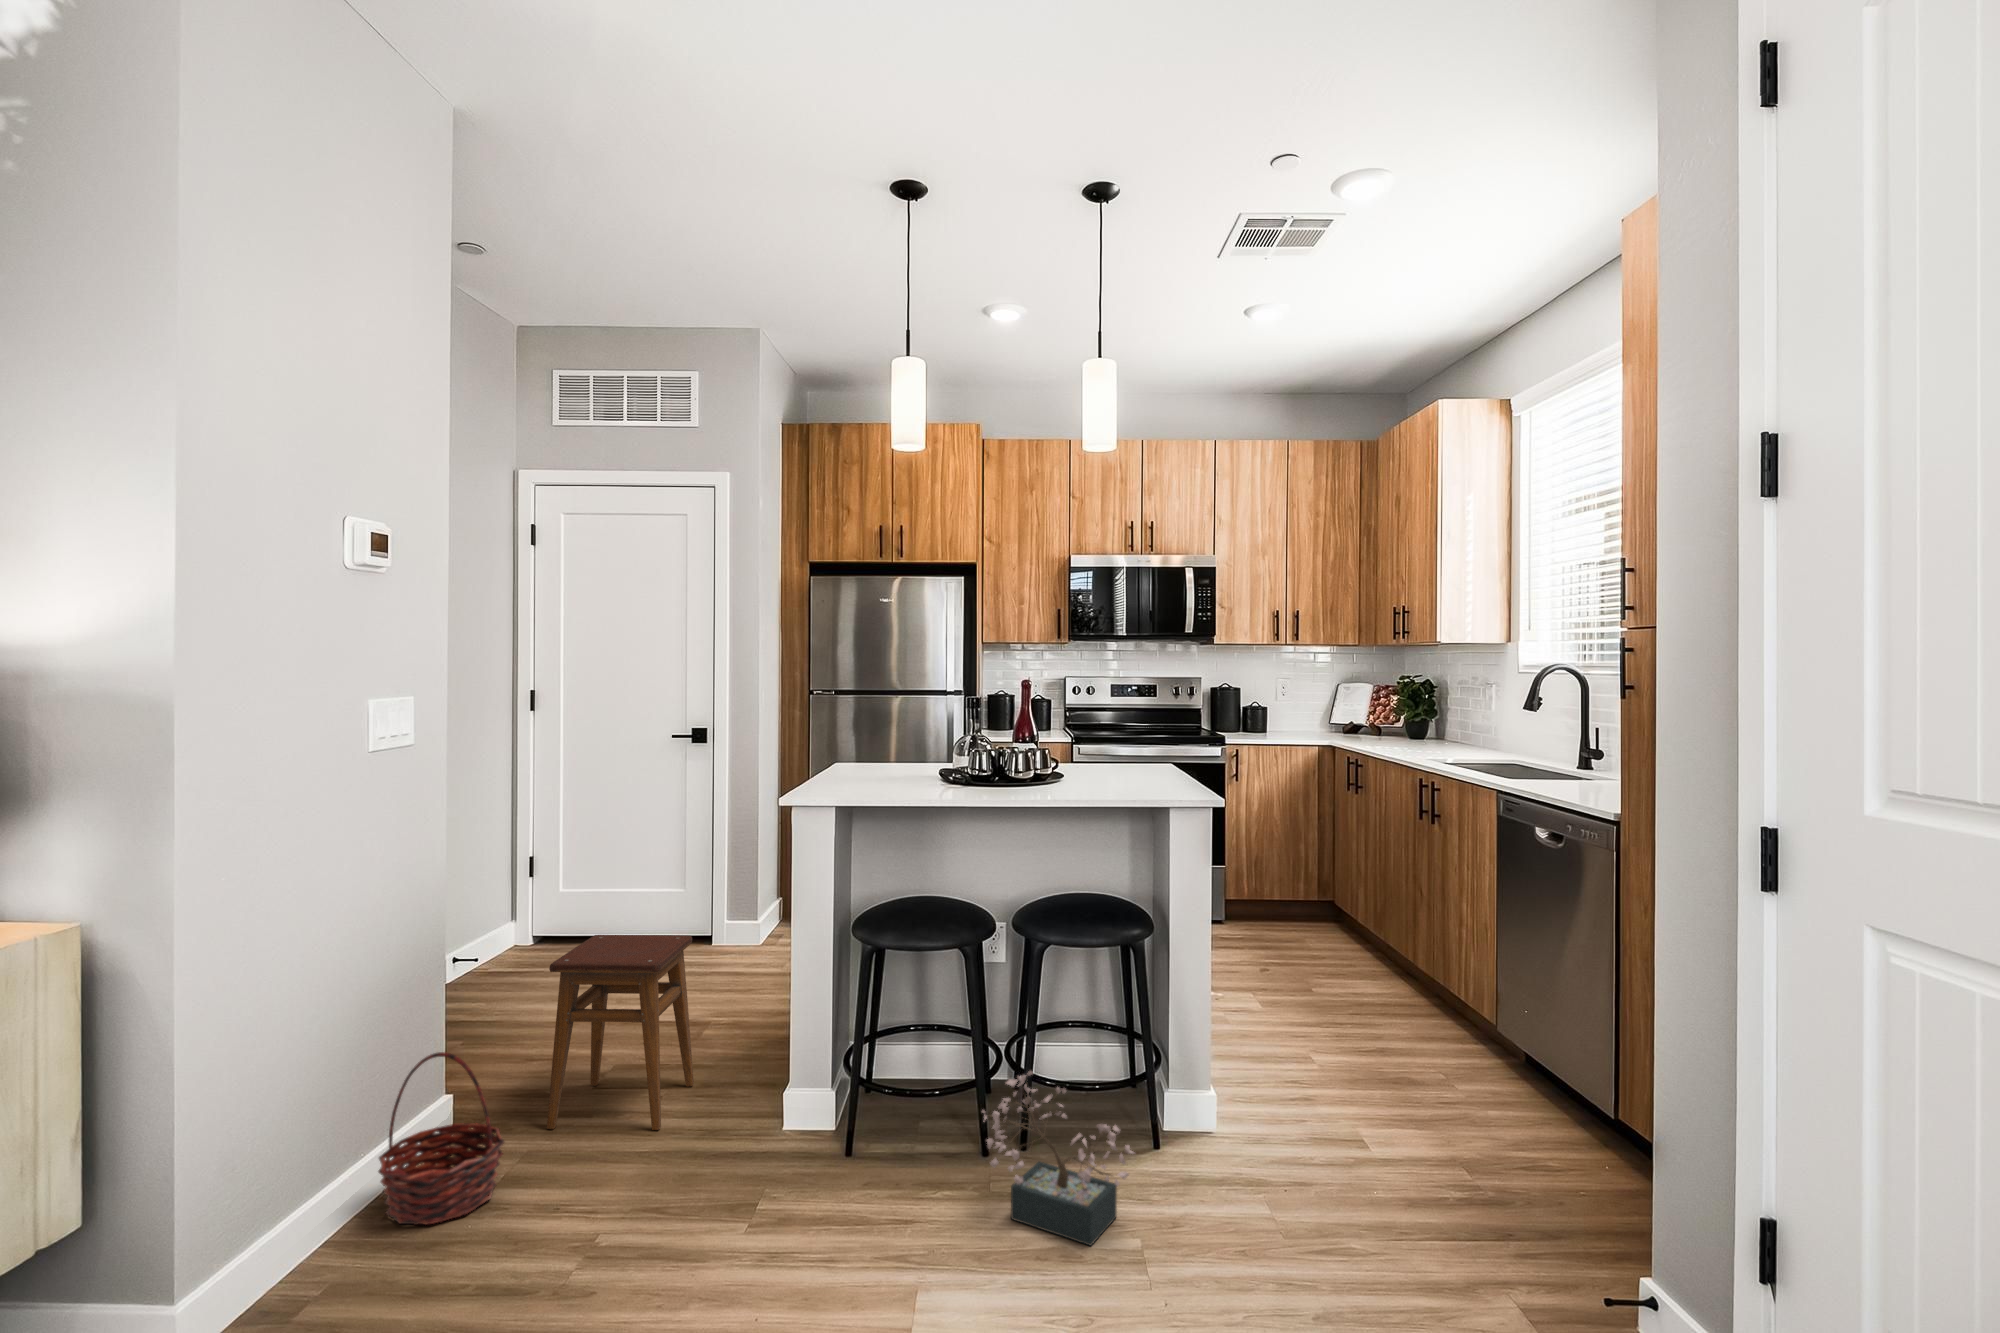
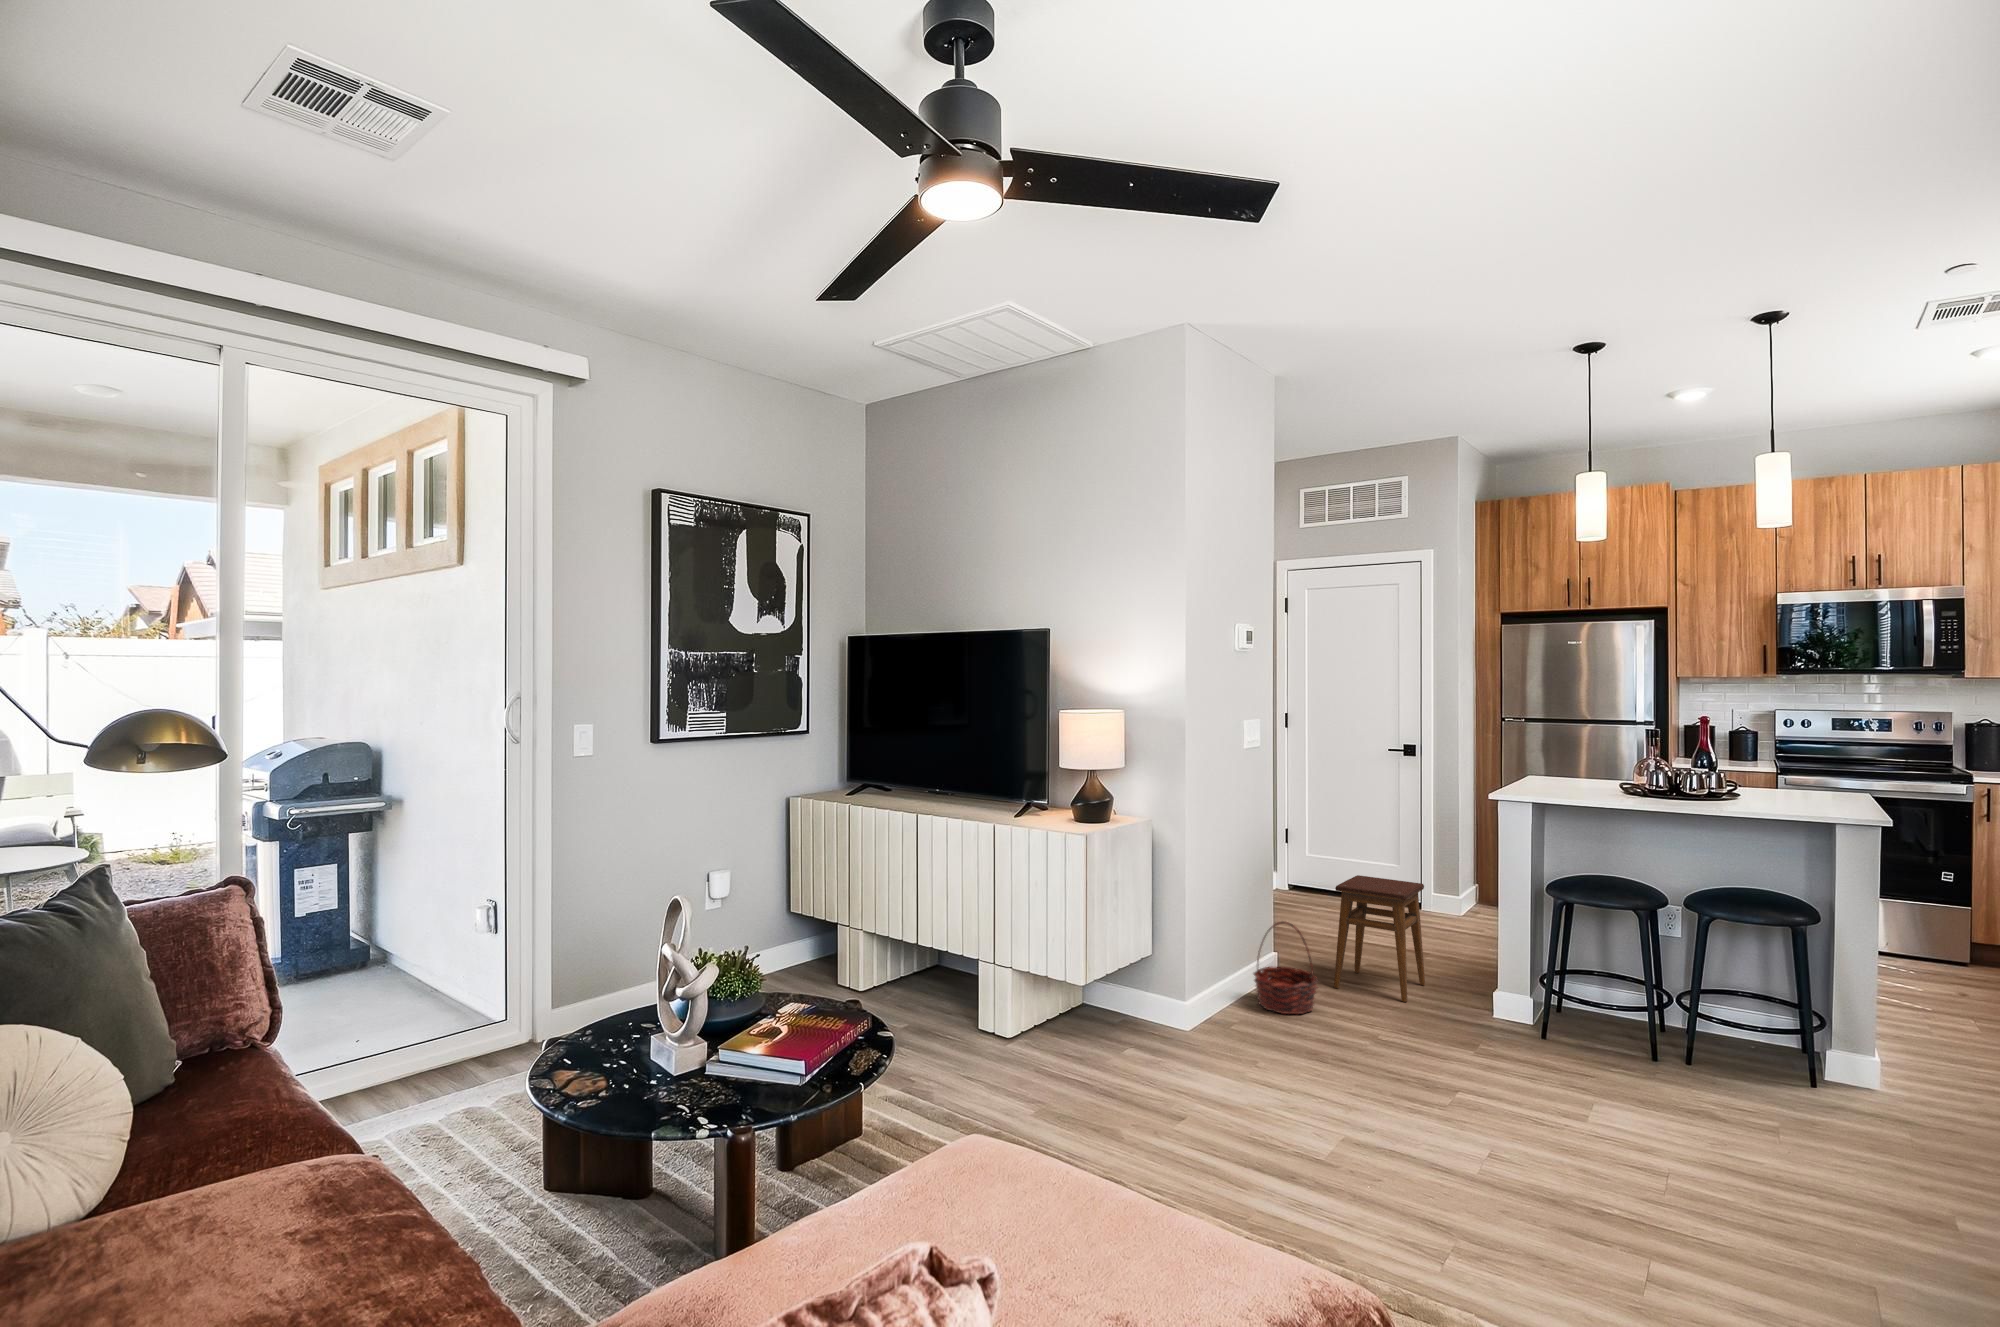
decorative plant: present [982,1071,1134,1246] -> none [1650,1002,1787,1125]

